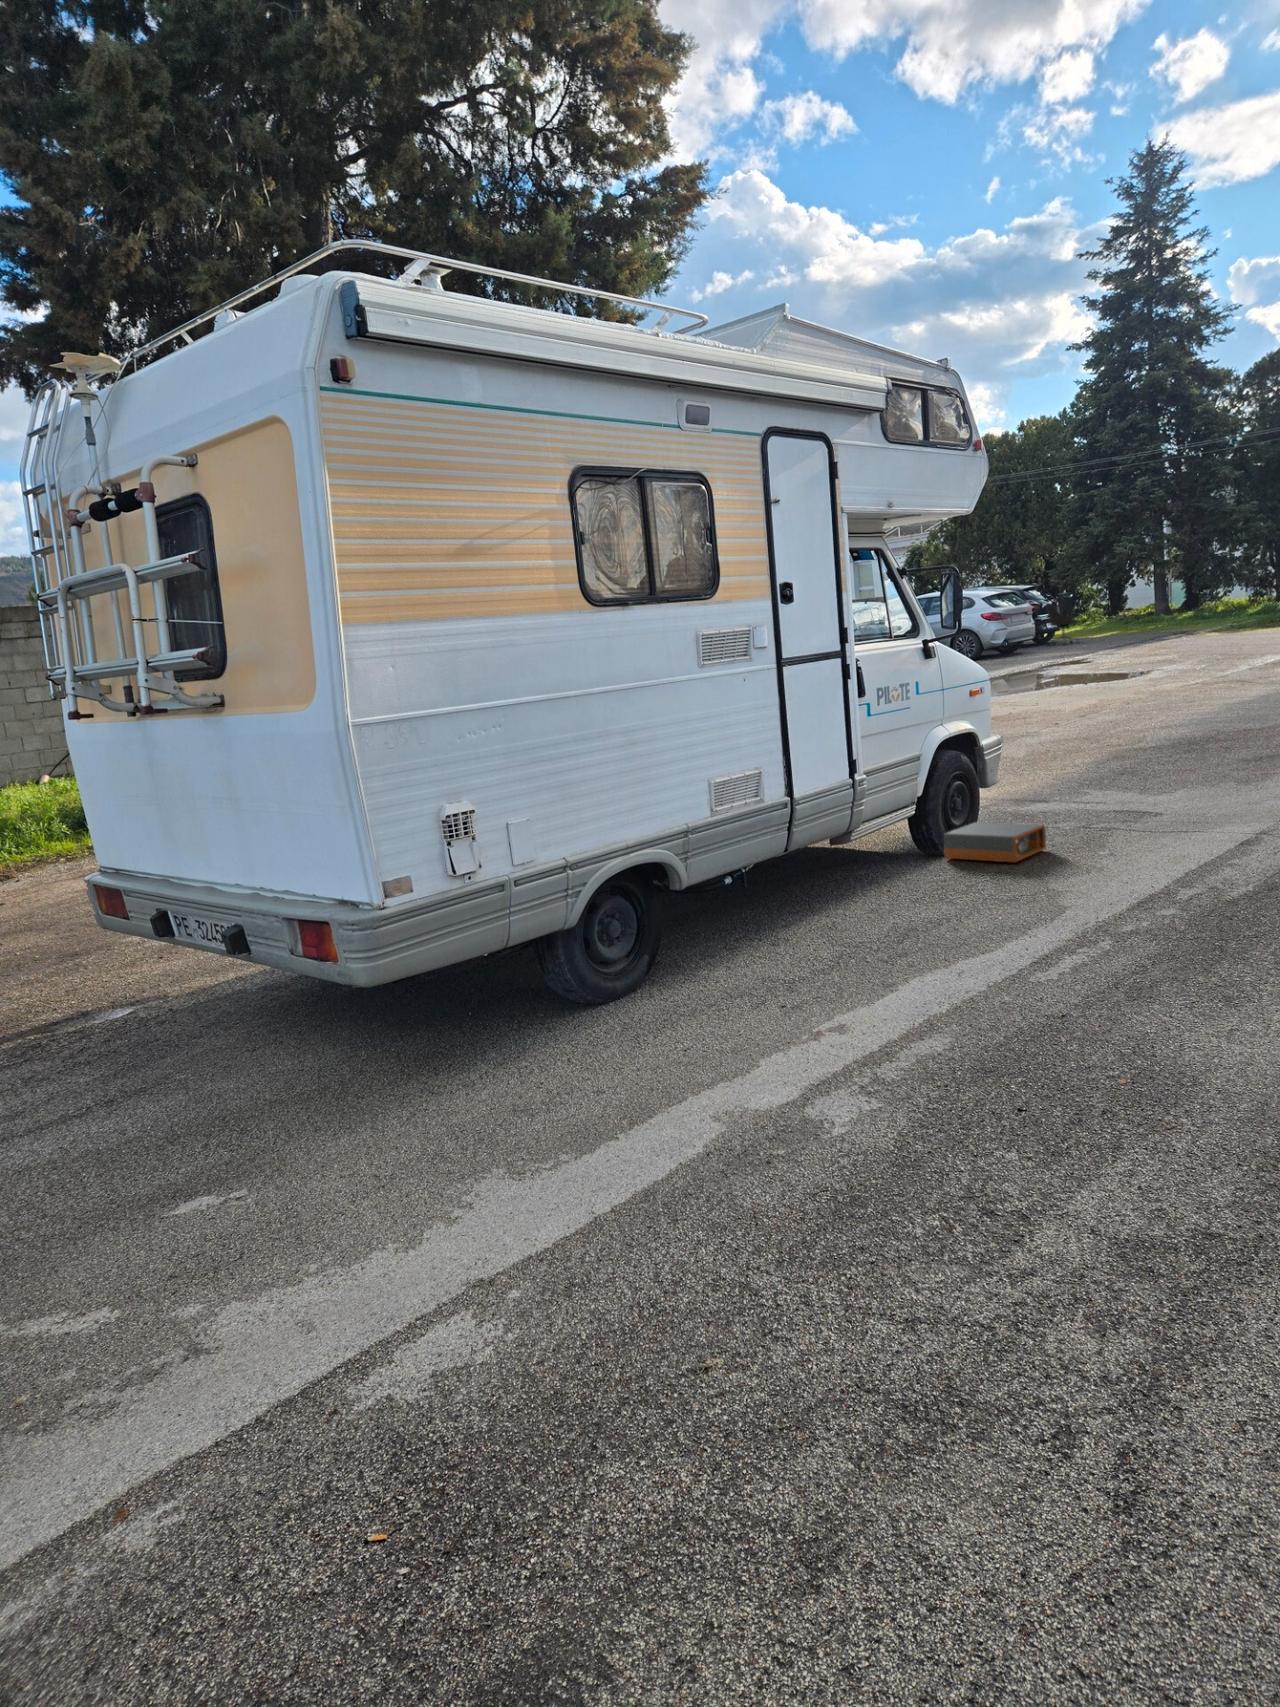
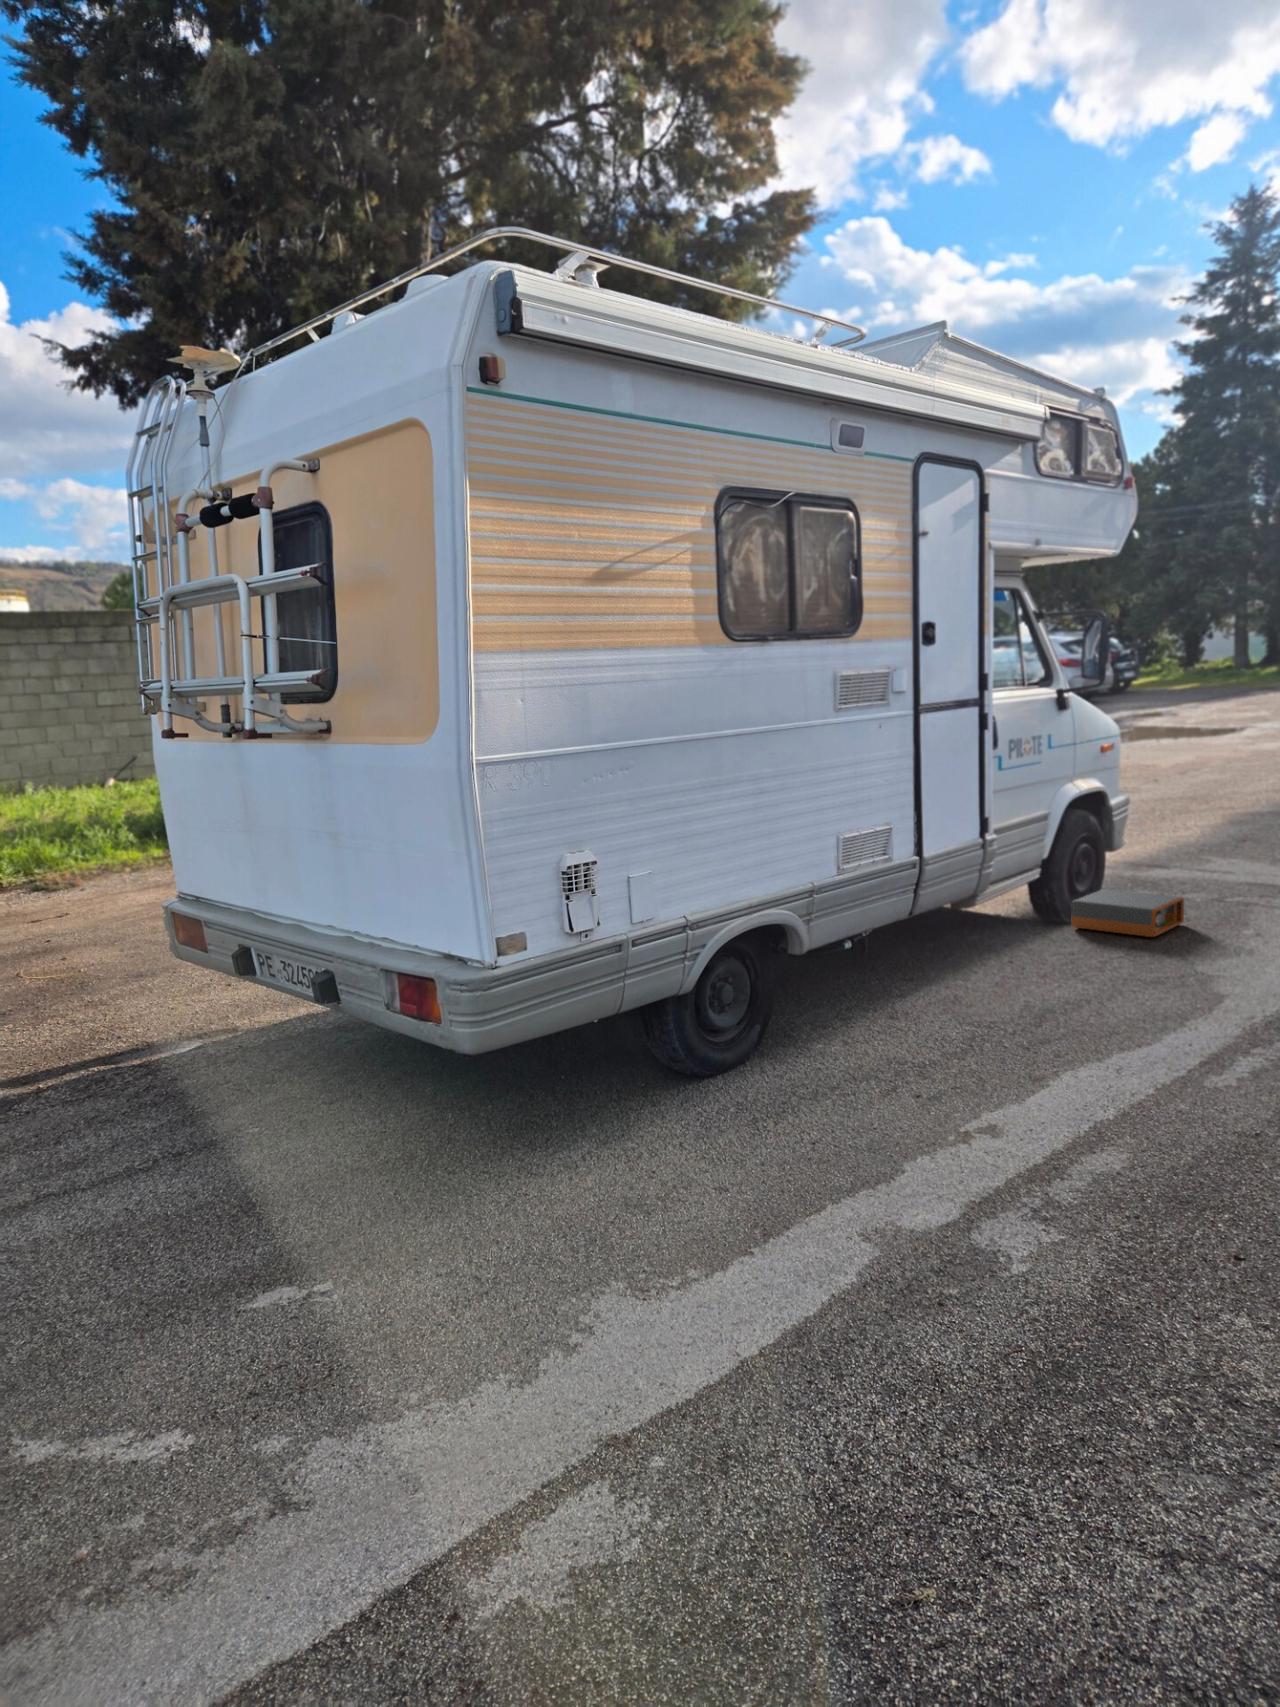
chair: present [1046,603,1079,646] -> none [1128,652,1162,696]

